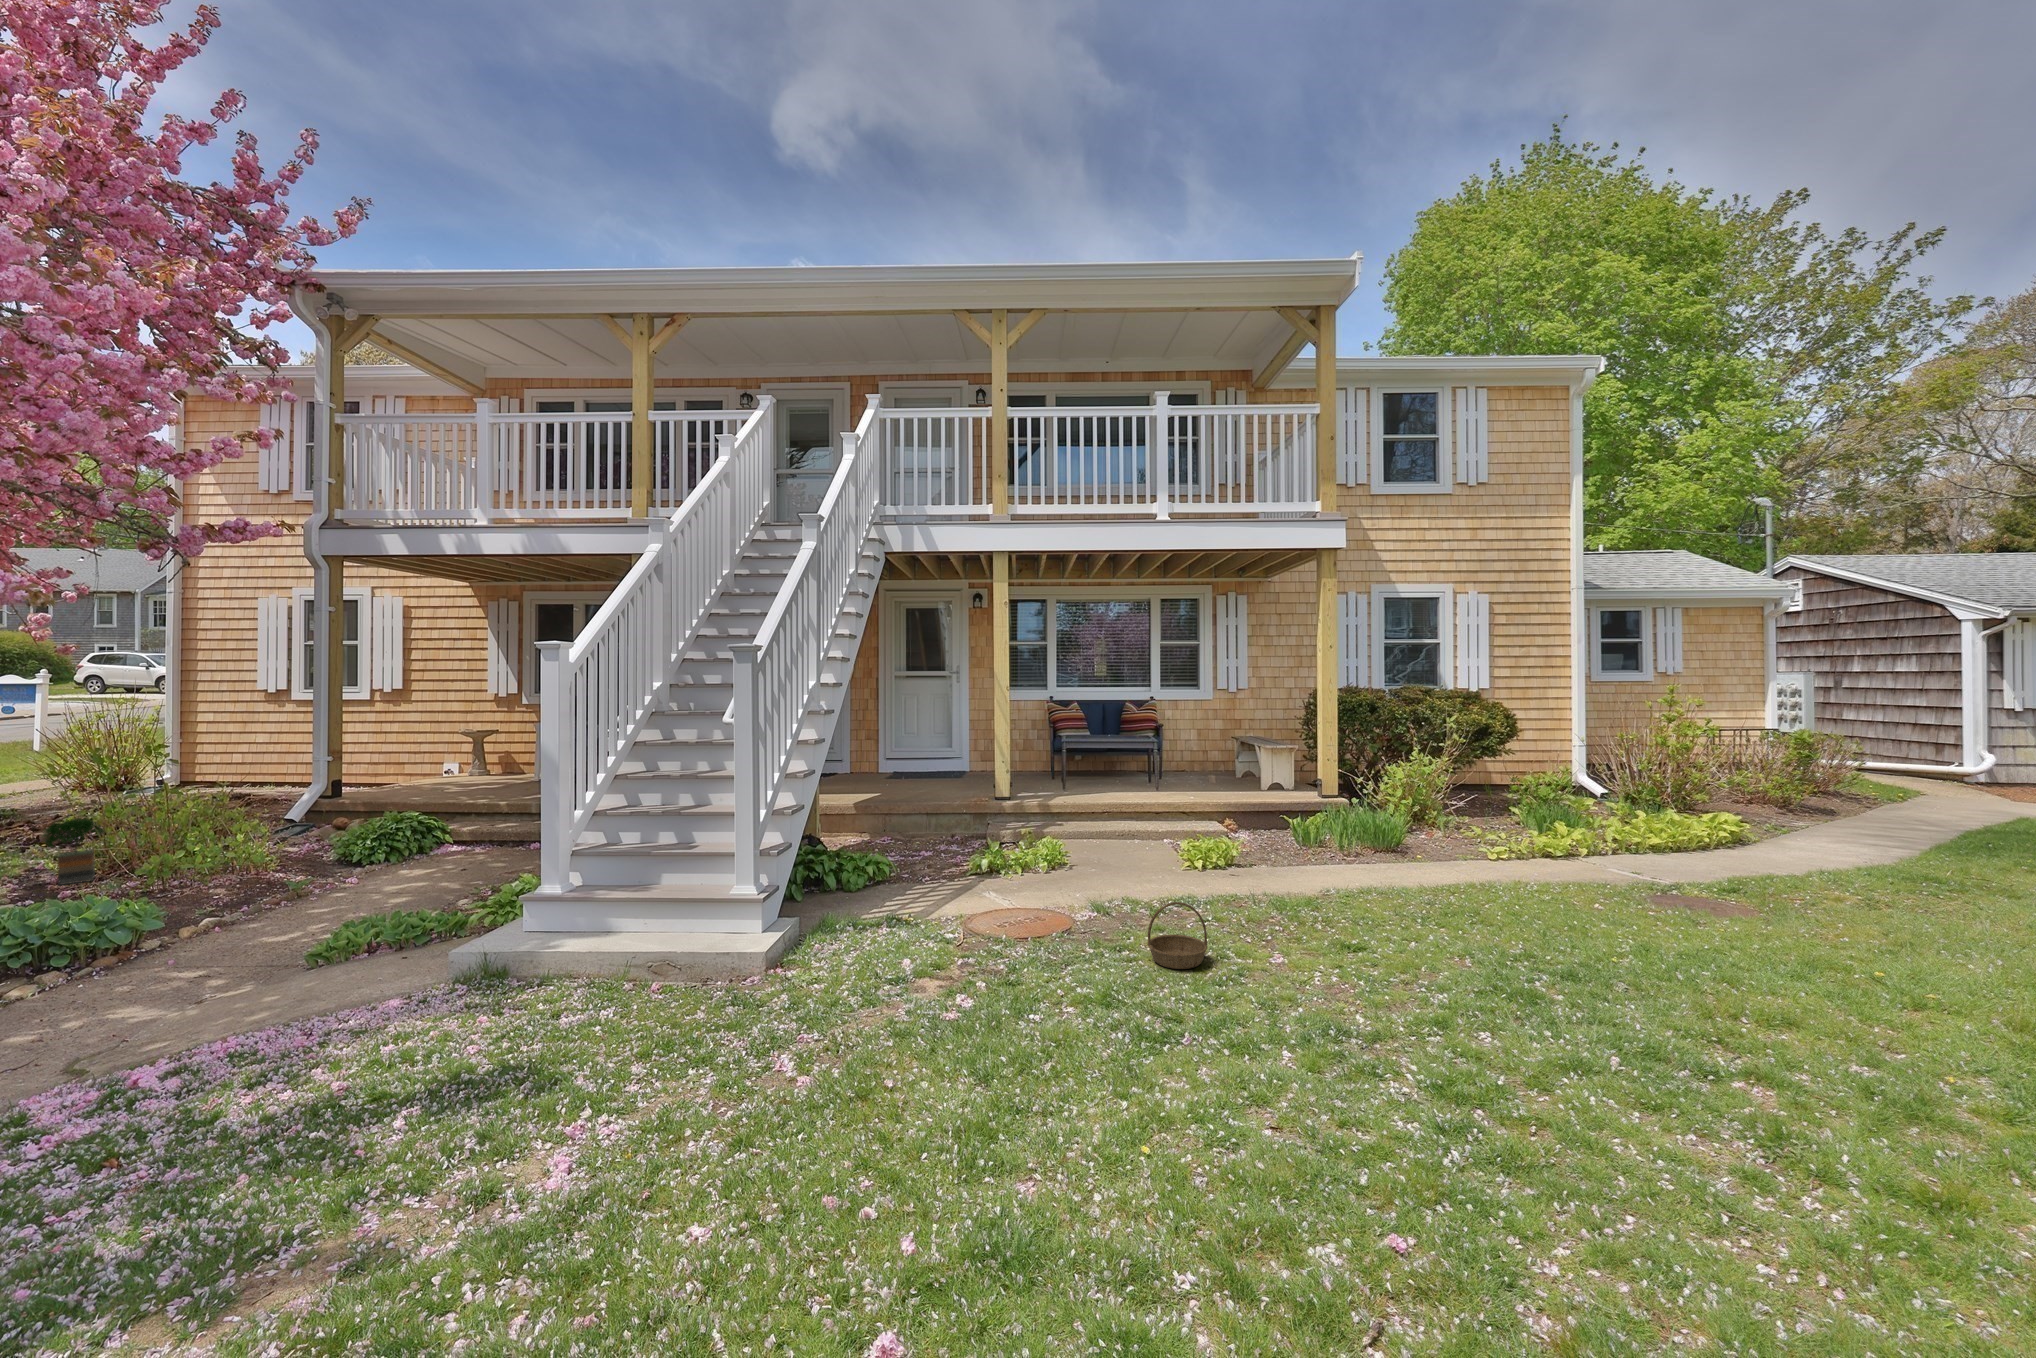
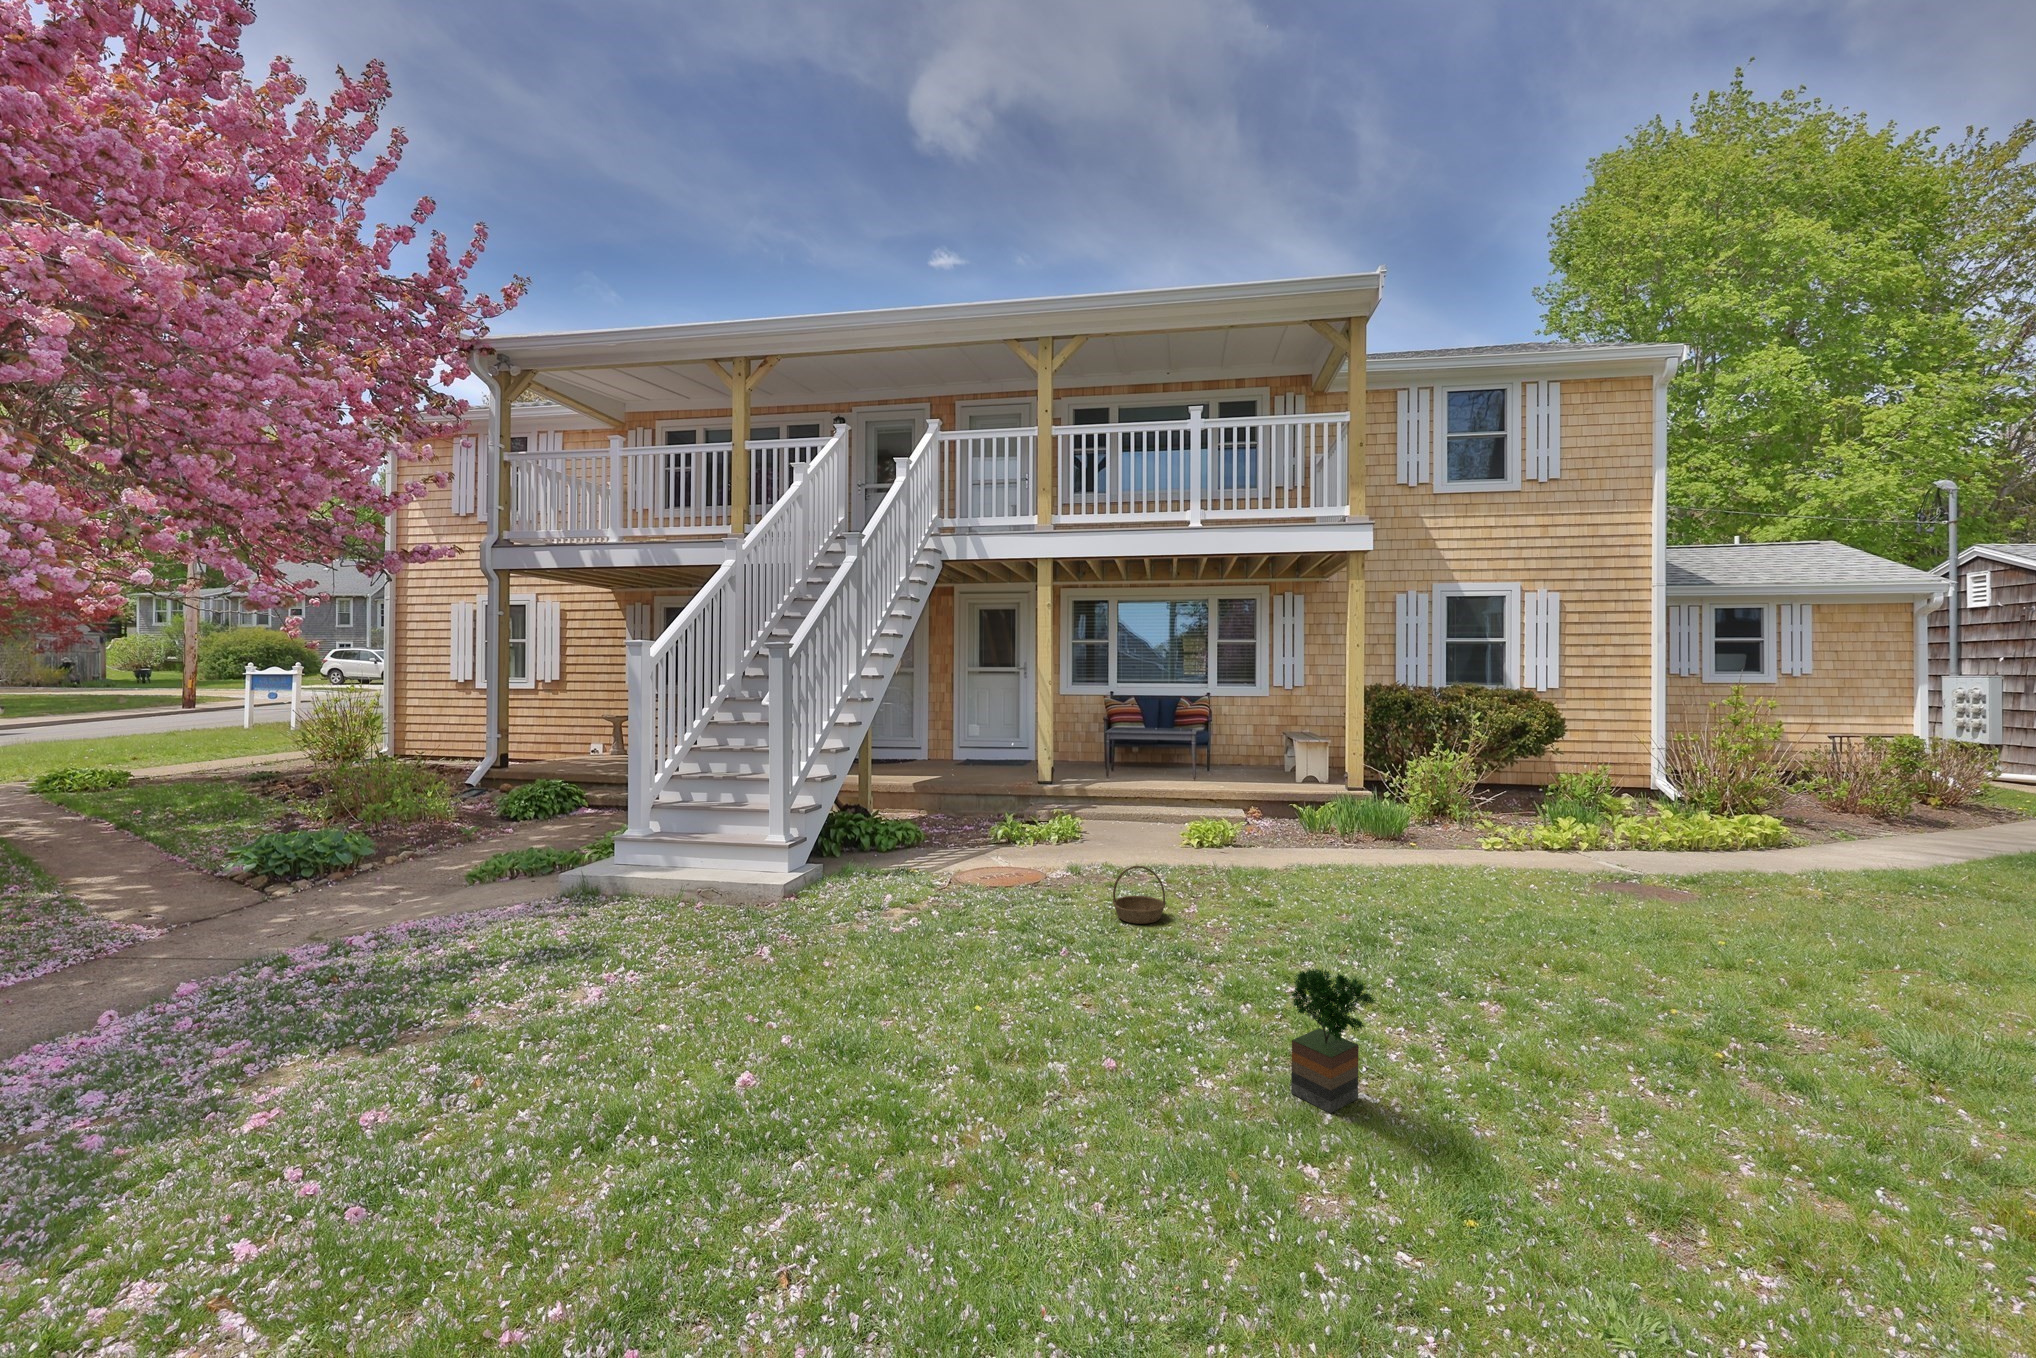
potted tree: present [42,818,104,885] -> present [1291,969,1375,1113]

